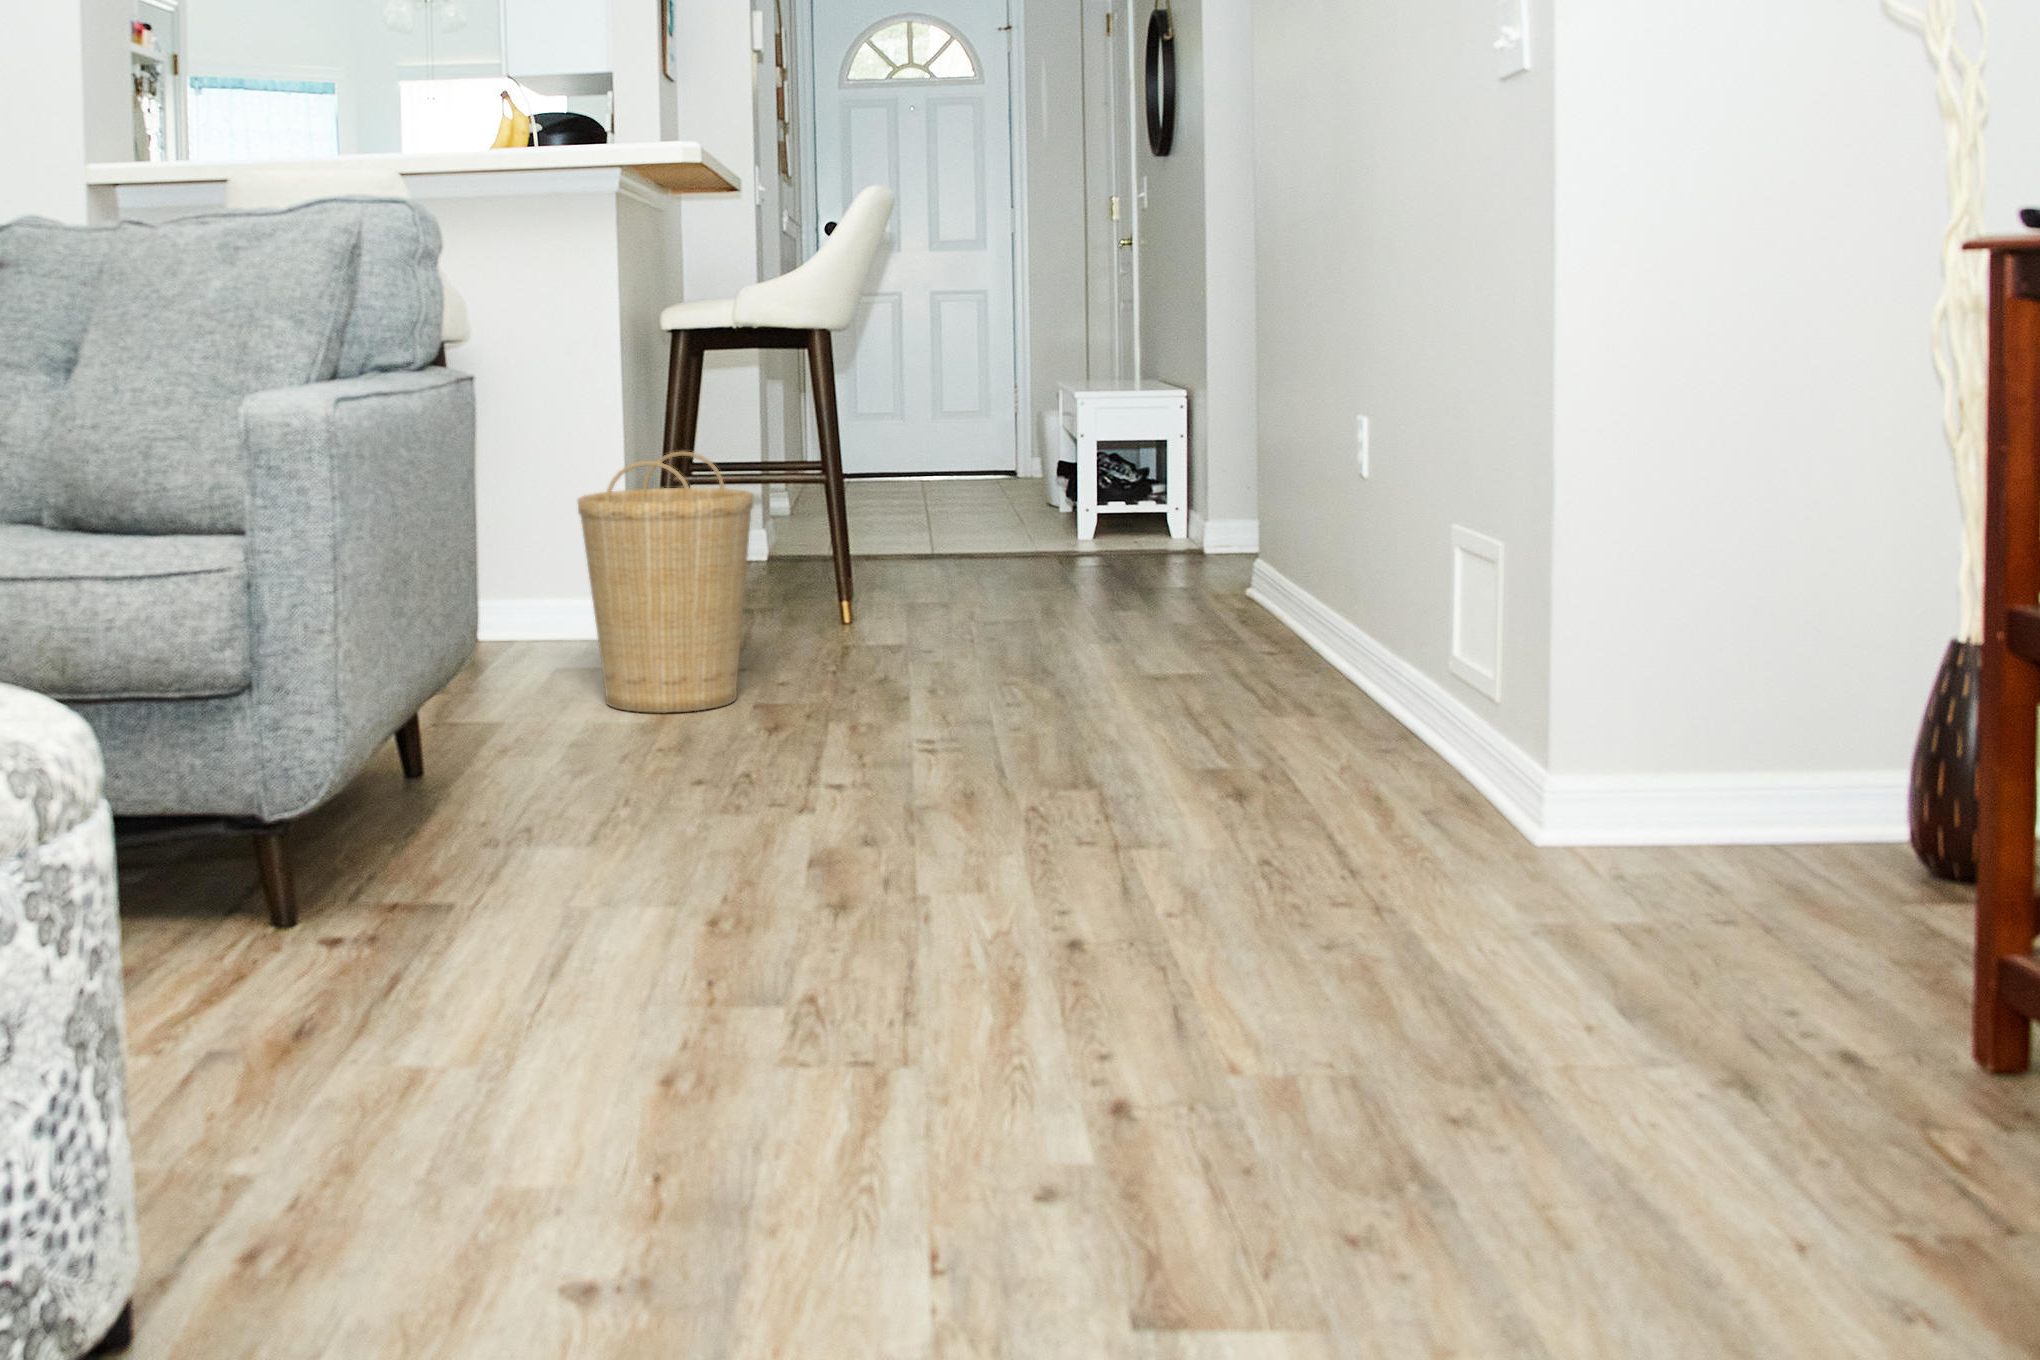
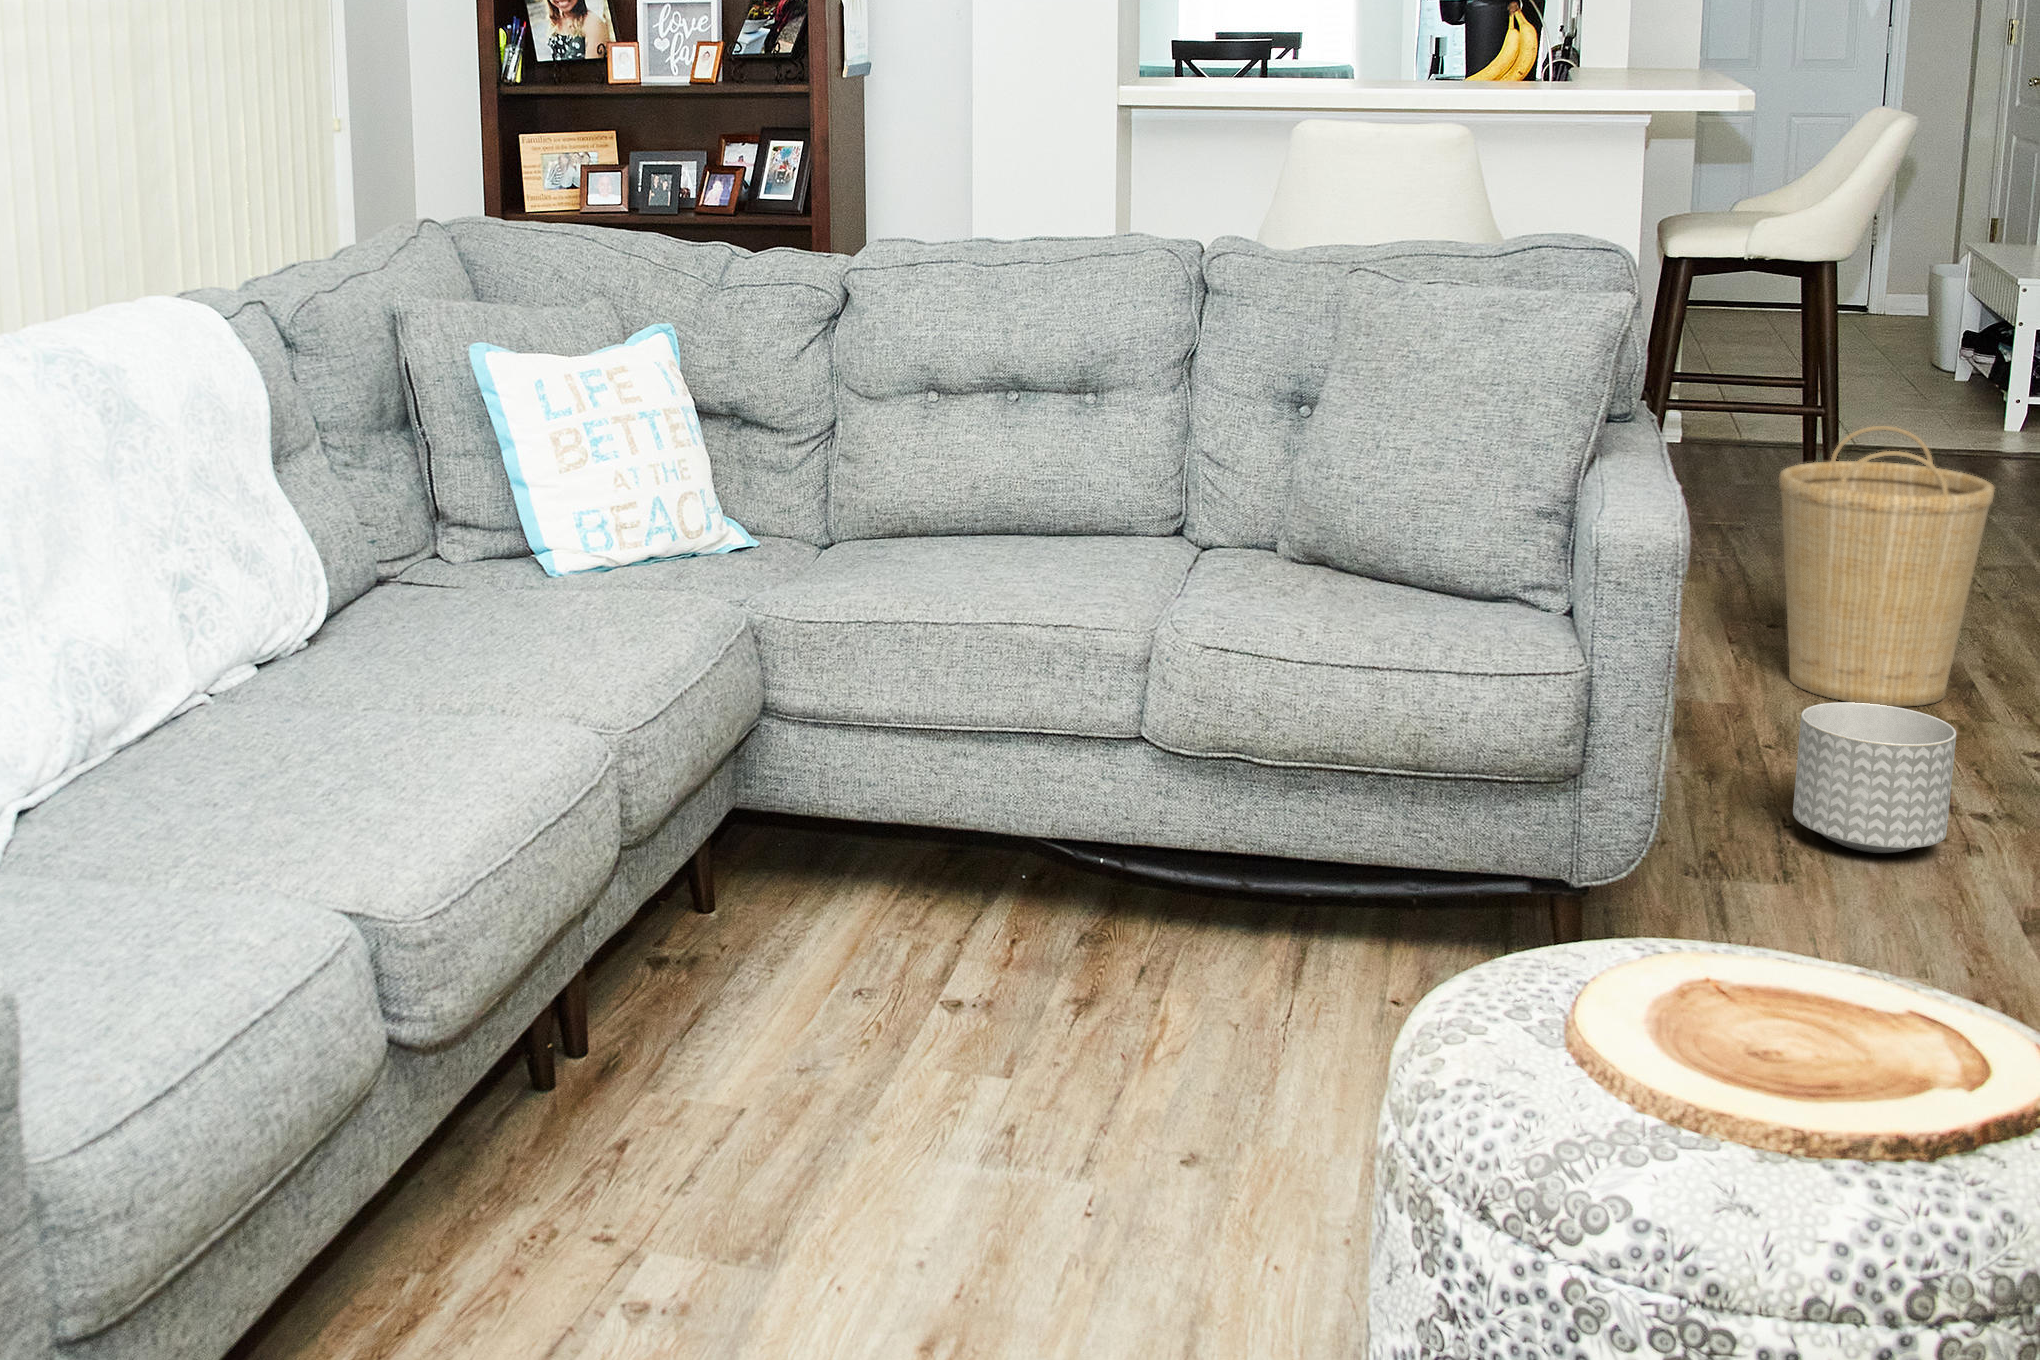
planter: none [437,675,573,818] -> present [1793,702,1956,853]

